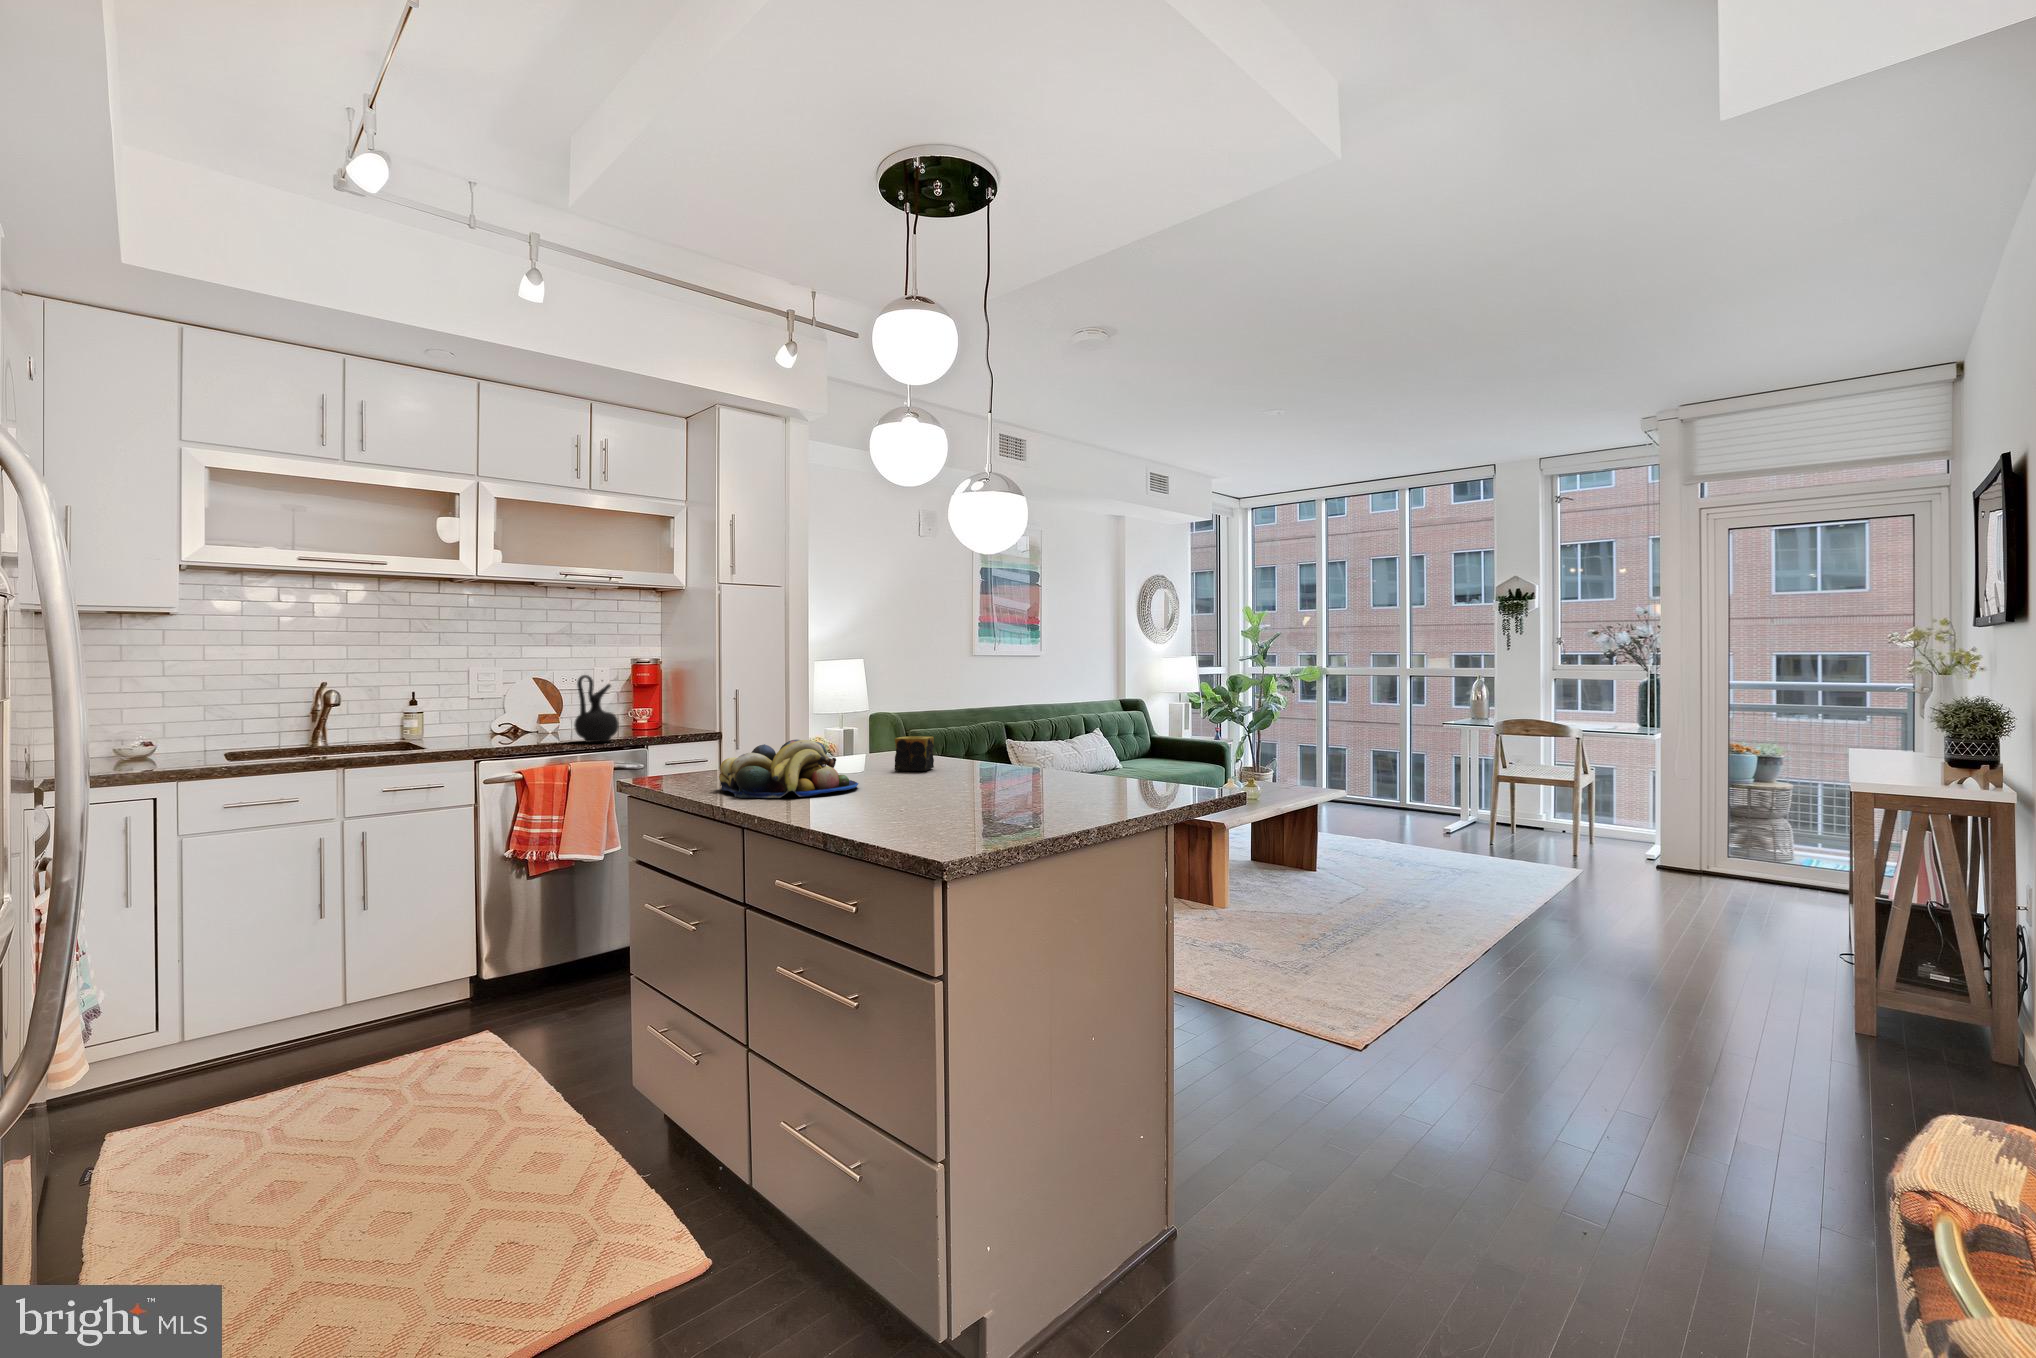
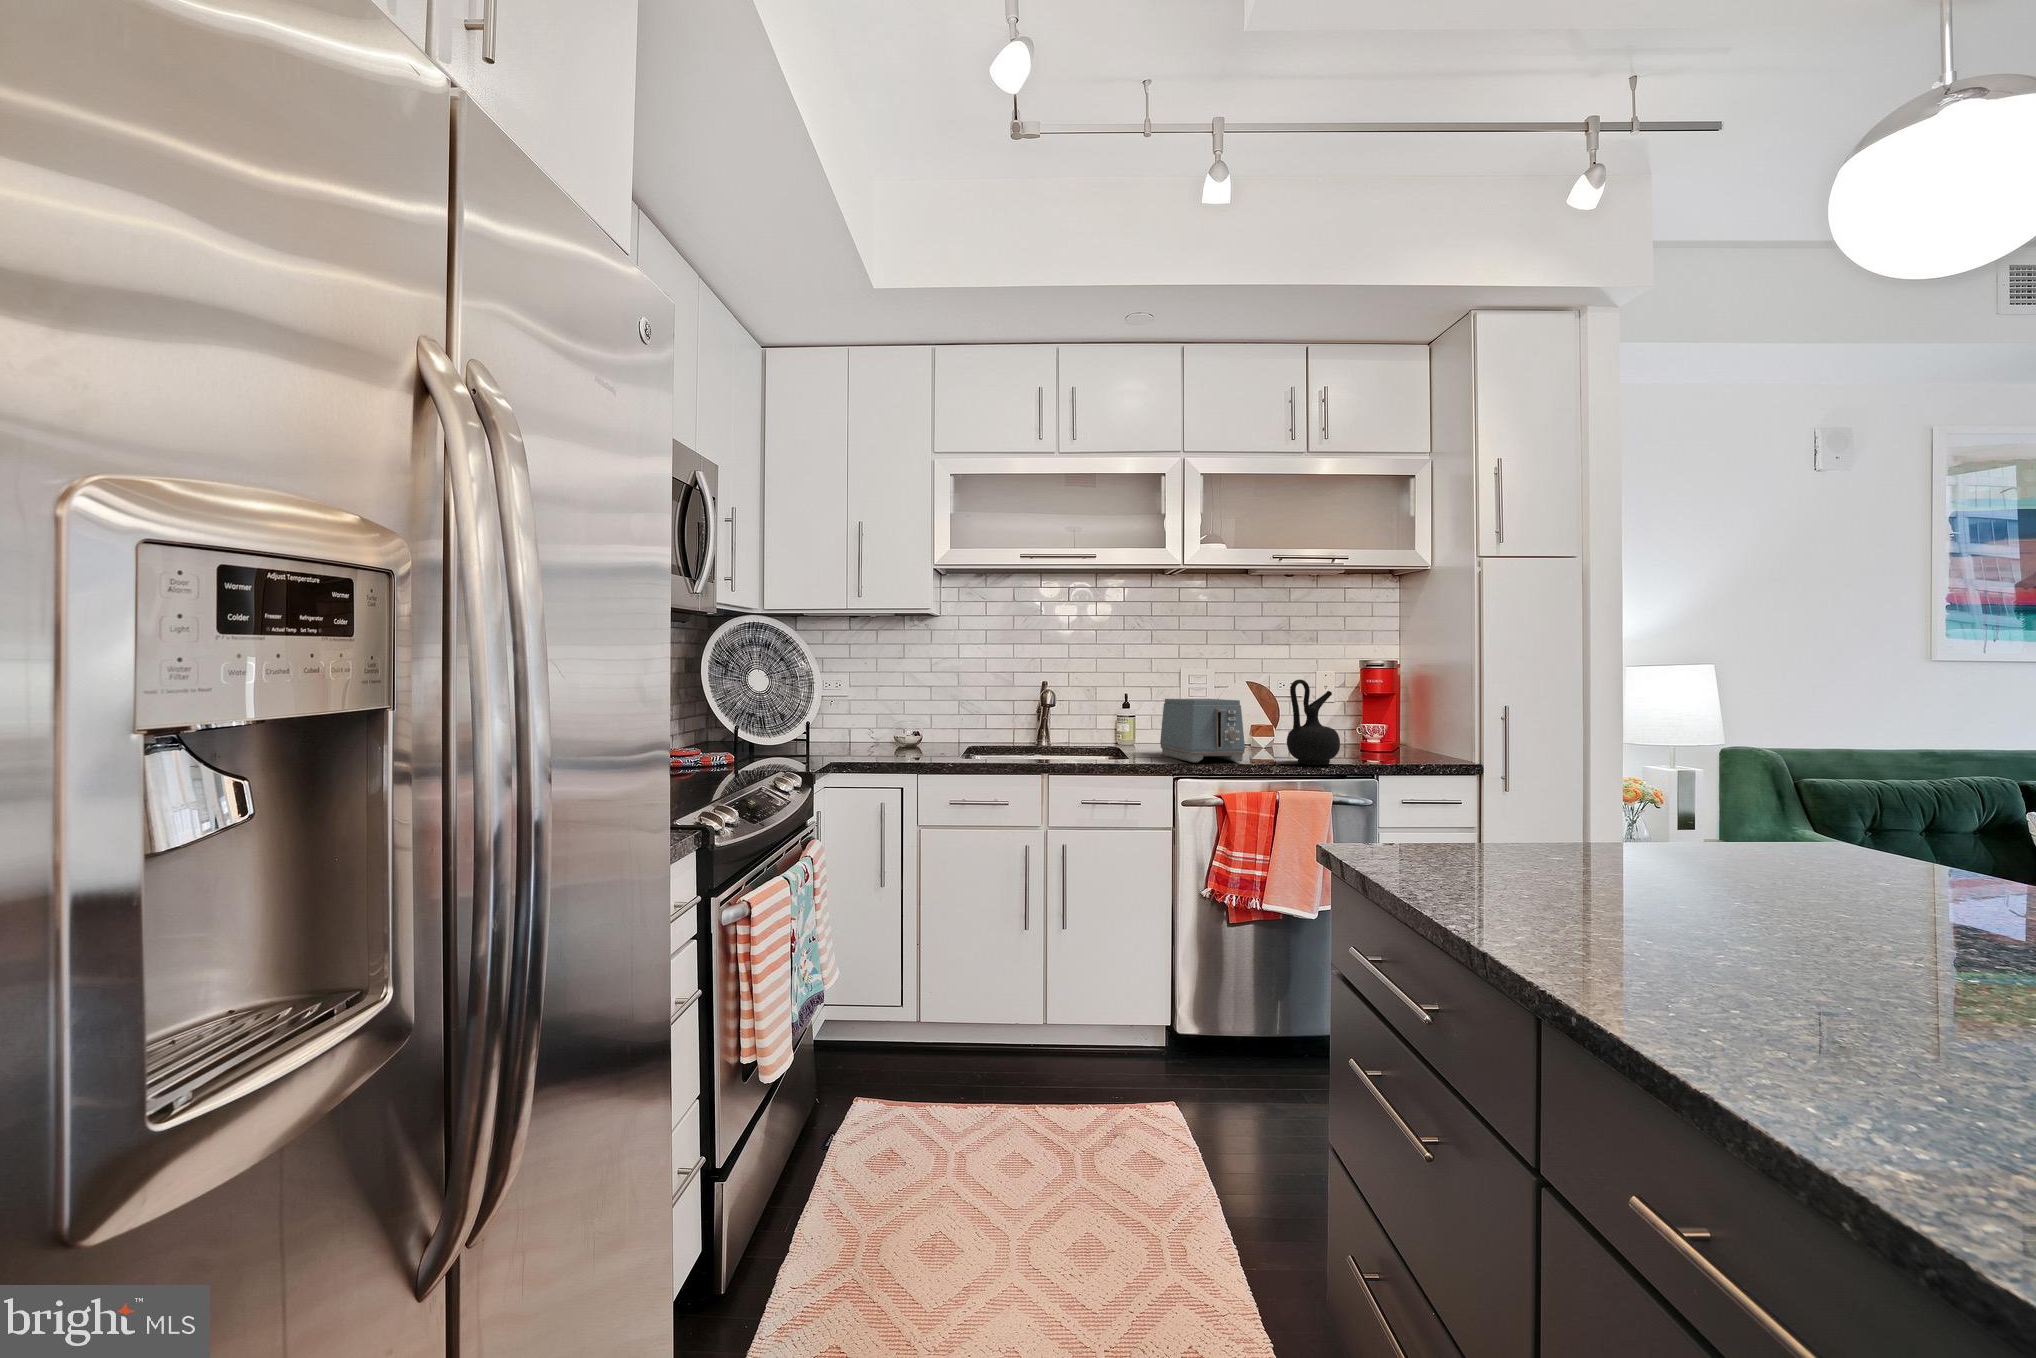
toaster: none [453,693,539,747] -> present [1160,699,1245,762]
candle: present [894,736,934,771] -> none [1847,814,1951,895]
fruit bowl: present [719,740,858,798] -> none [1469,811,1785,944]

